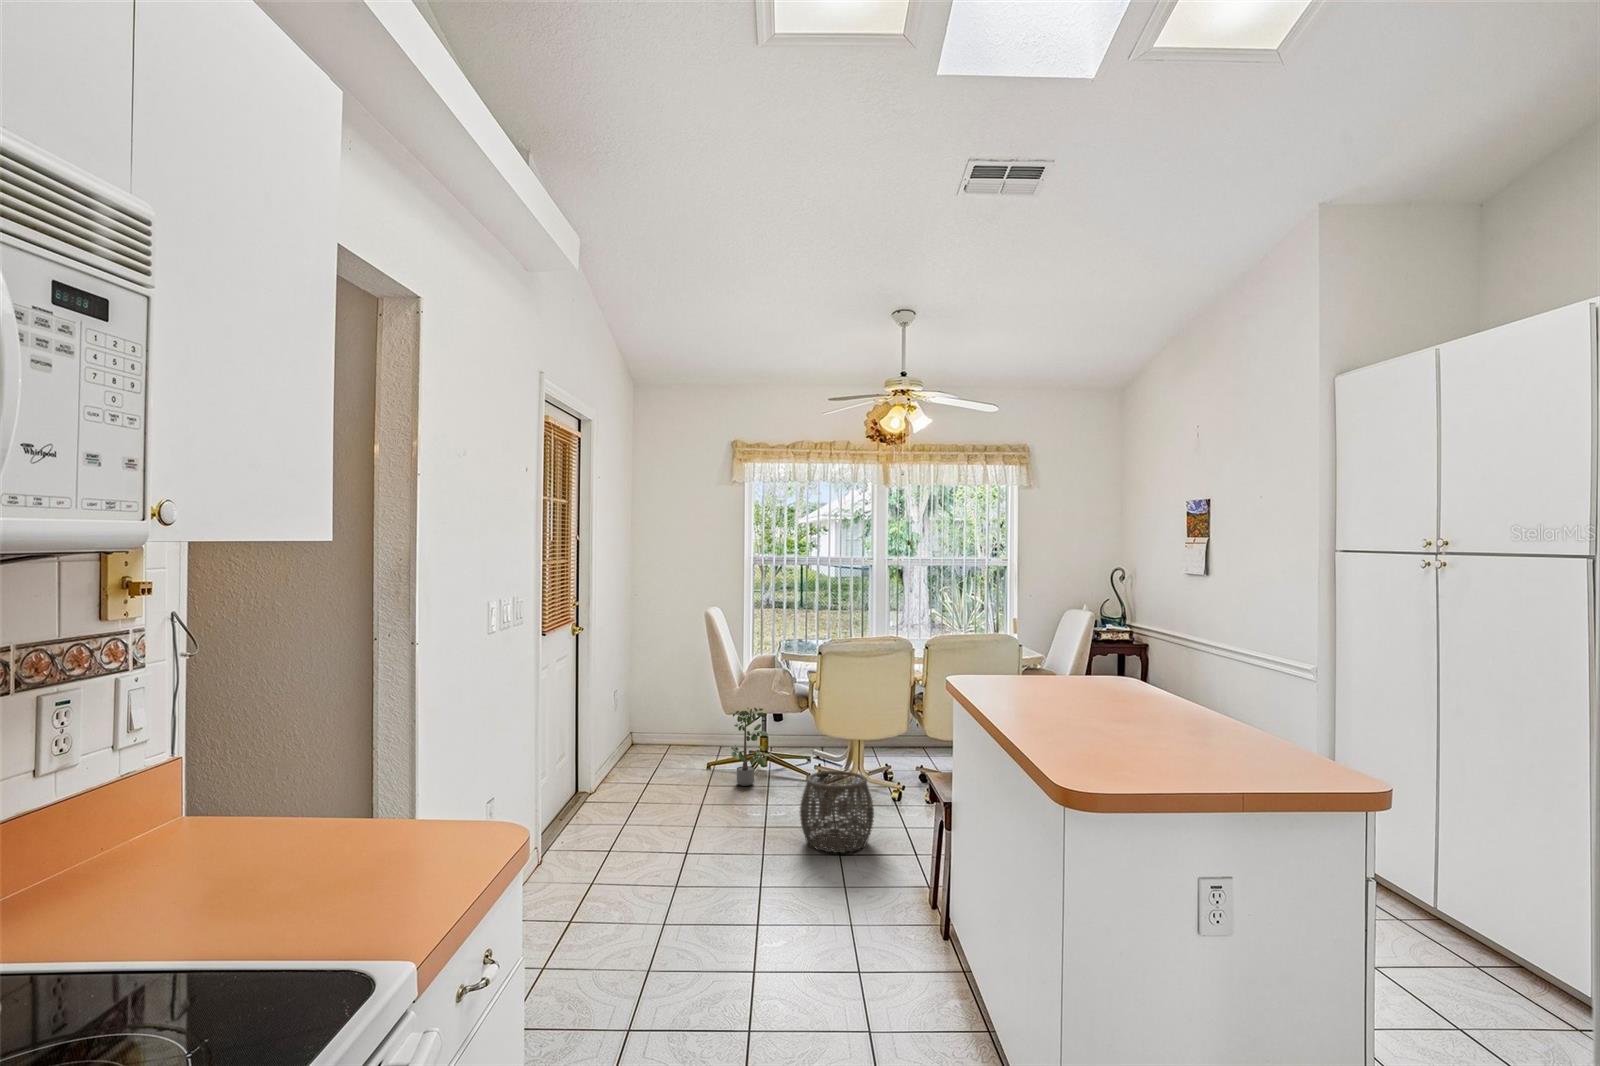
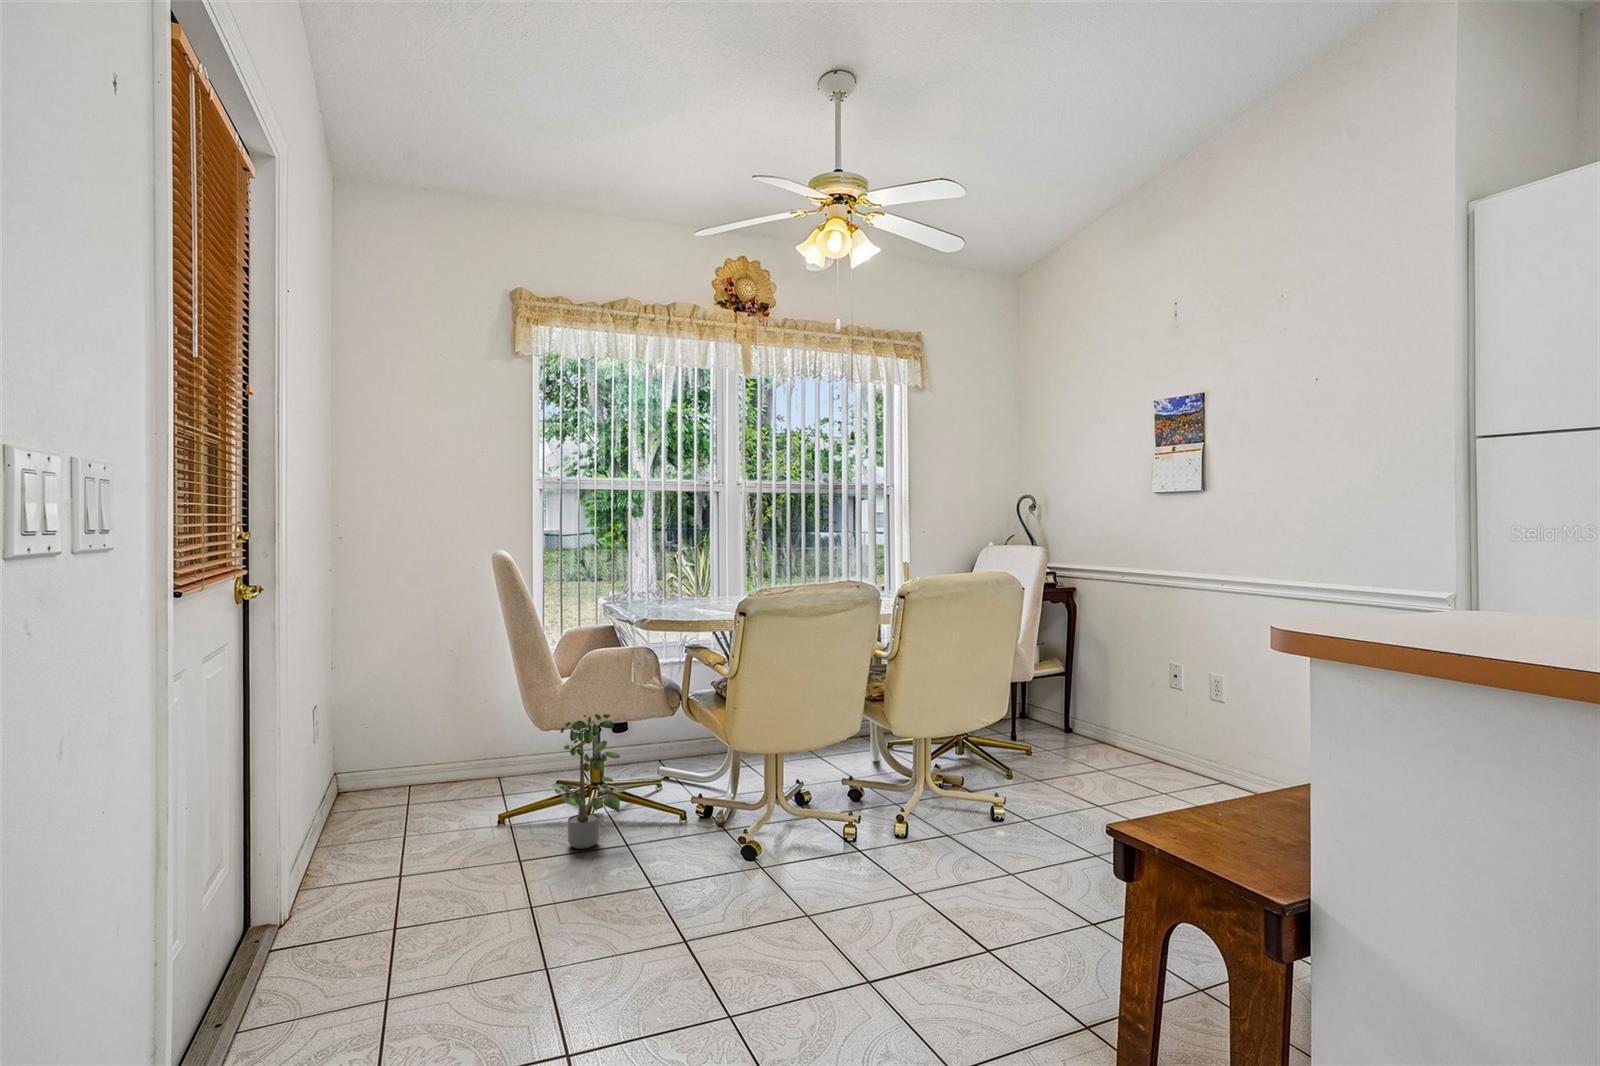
woven basket: present [800,771,874,853] -> none [751,806,884,960]

